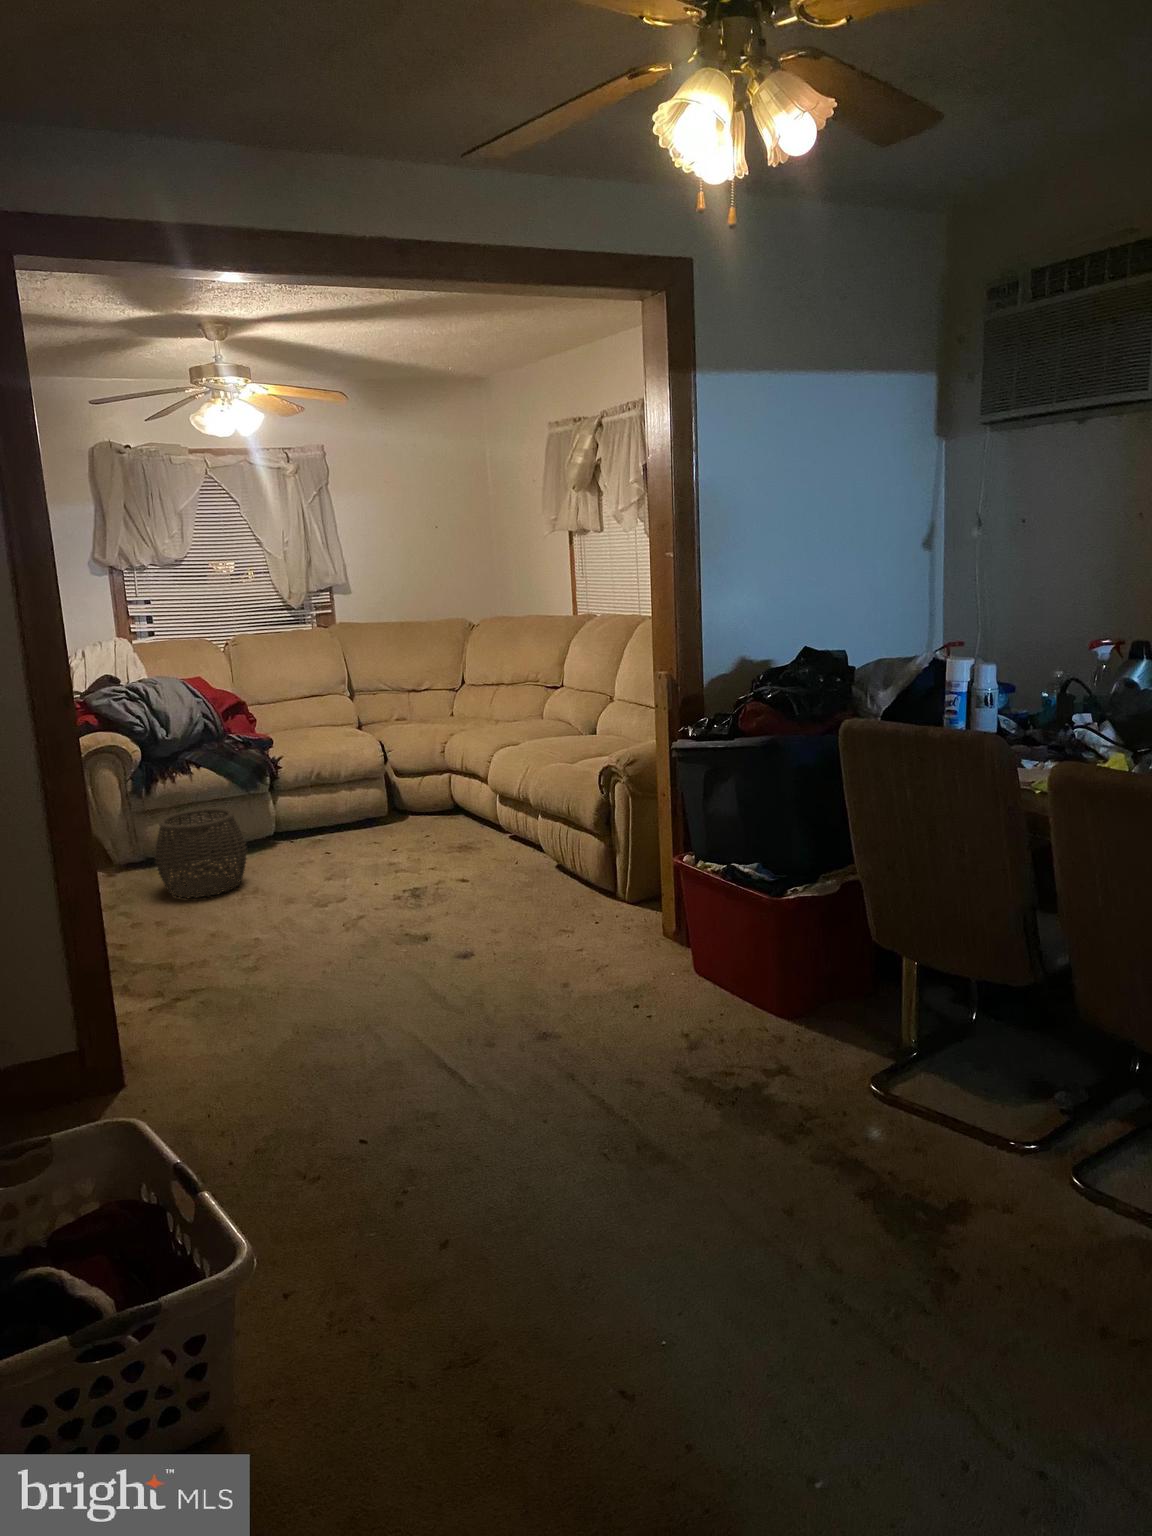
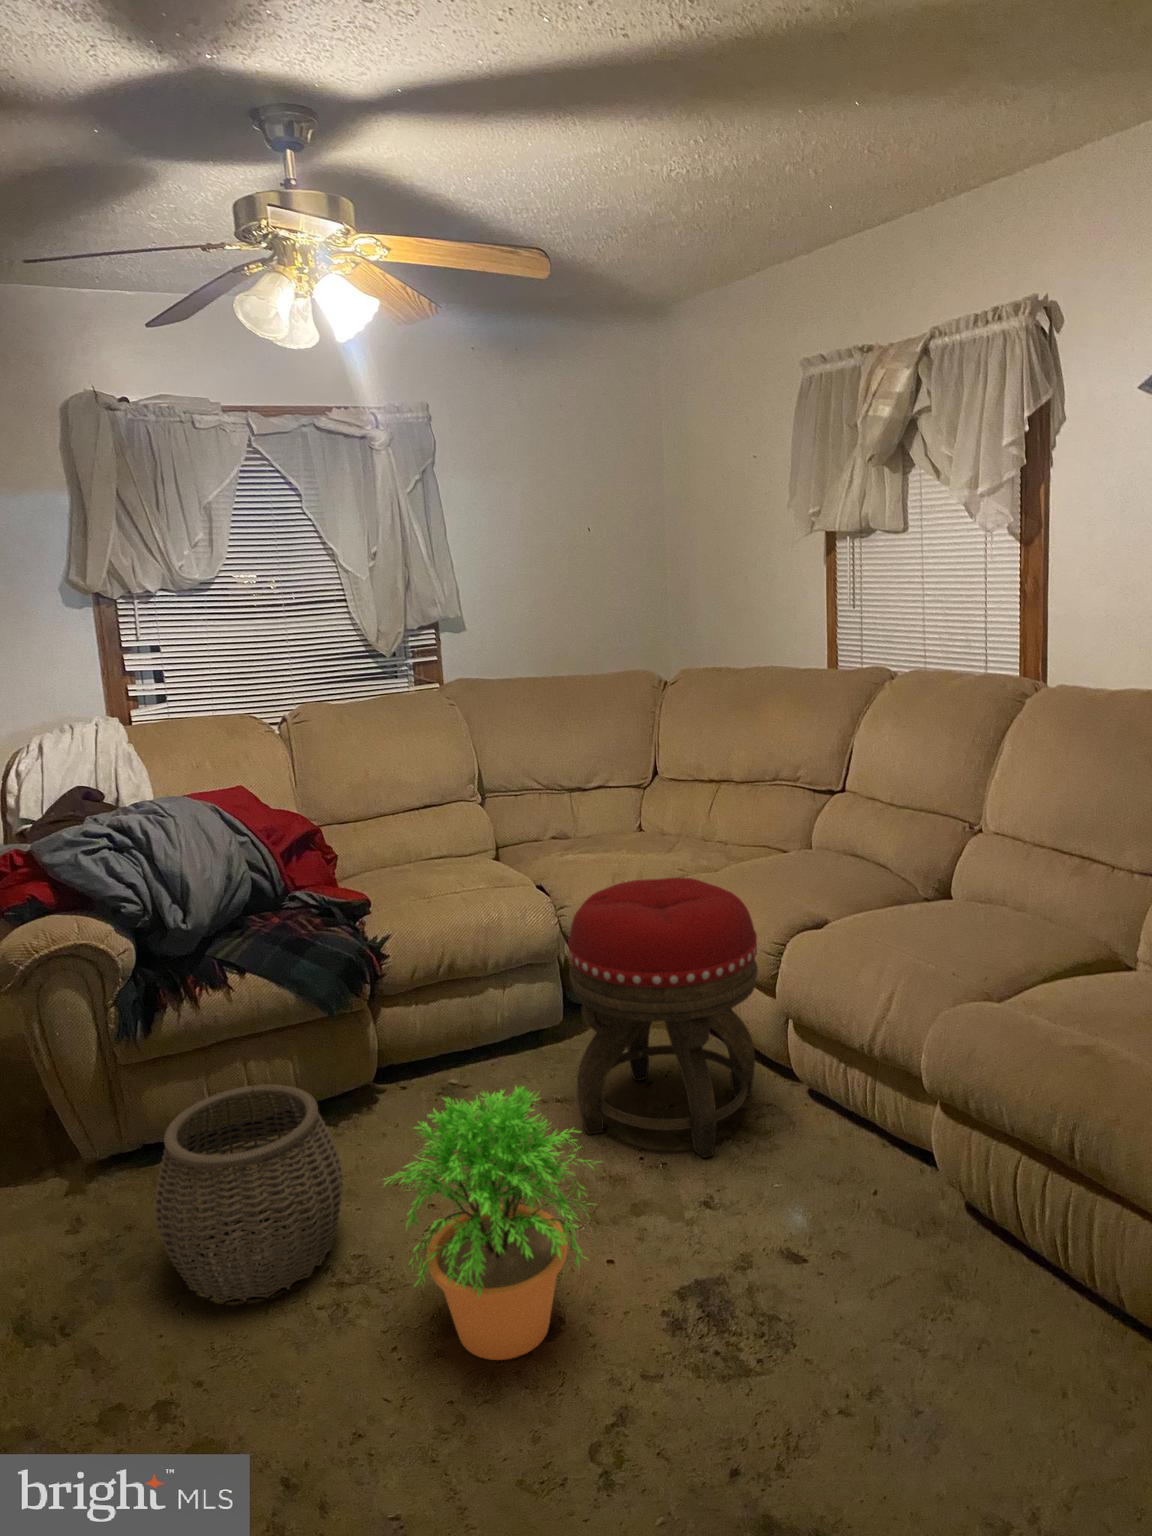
footstool: none [371,719,477,856] -> present [568,878,758,1158]
potted plant: none [258,787,359,907] -> present [385,1087,594,1360]

